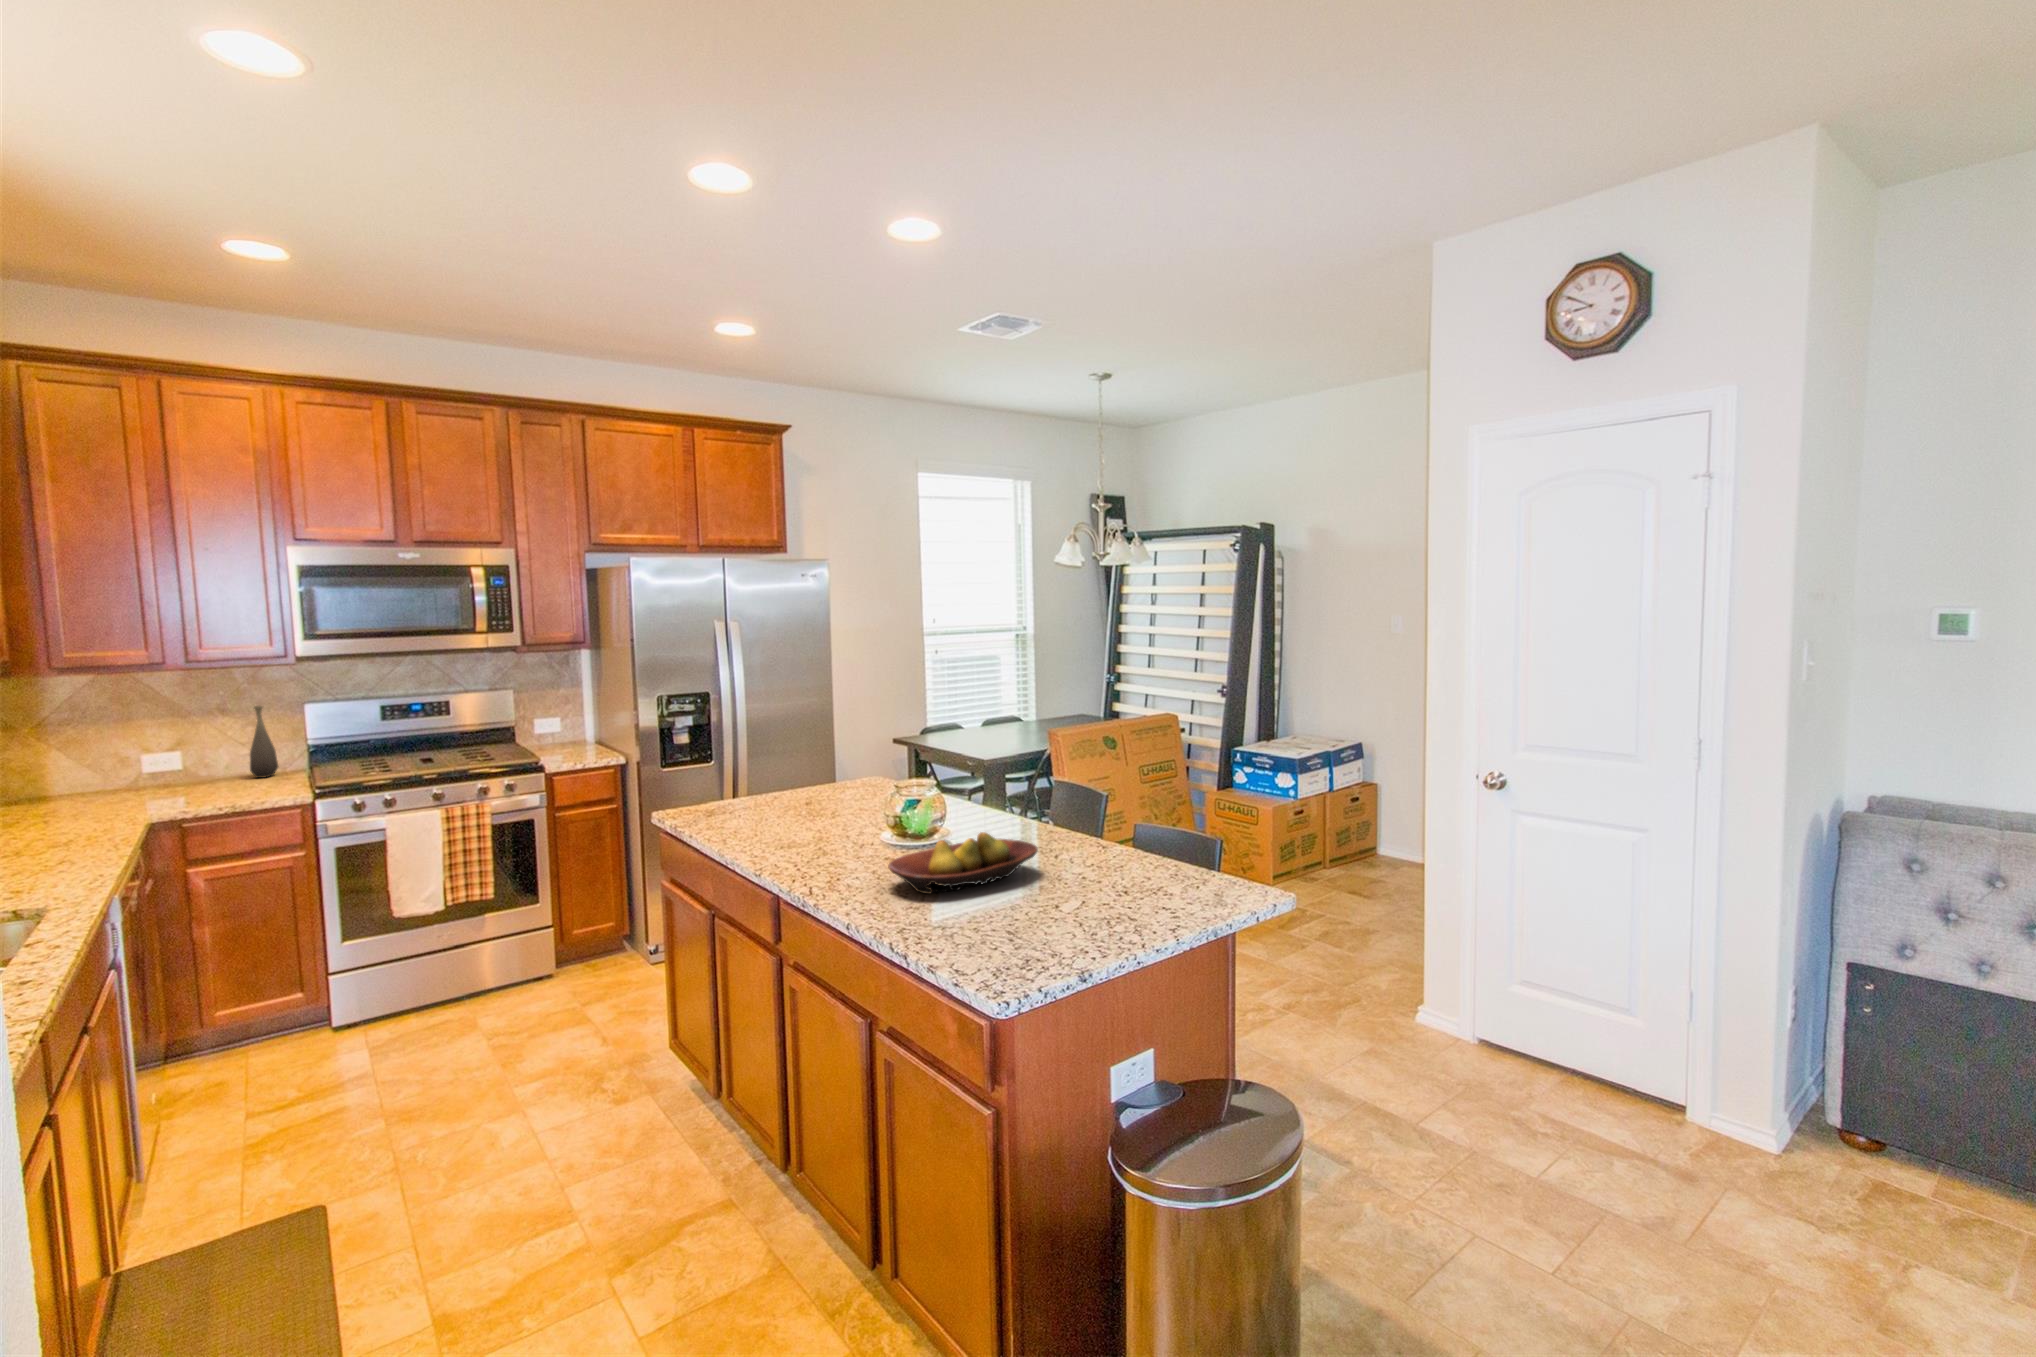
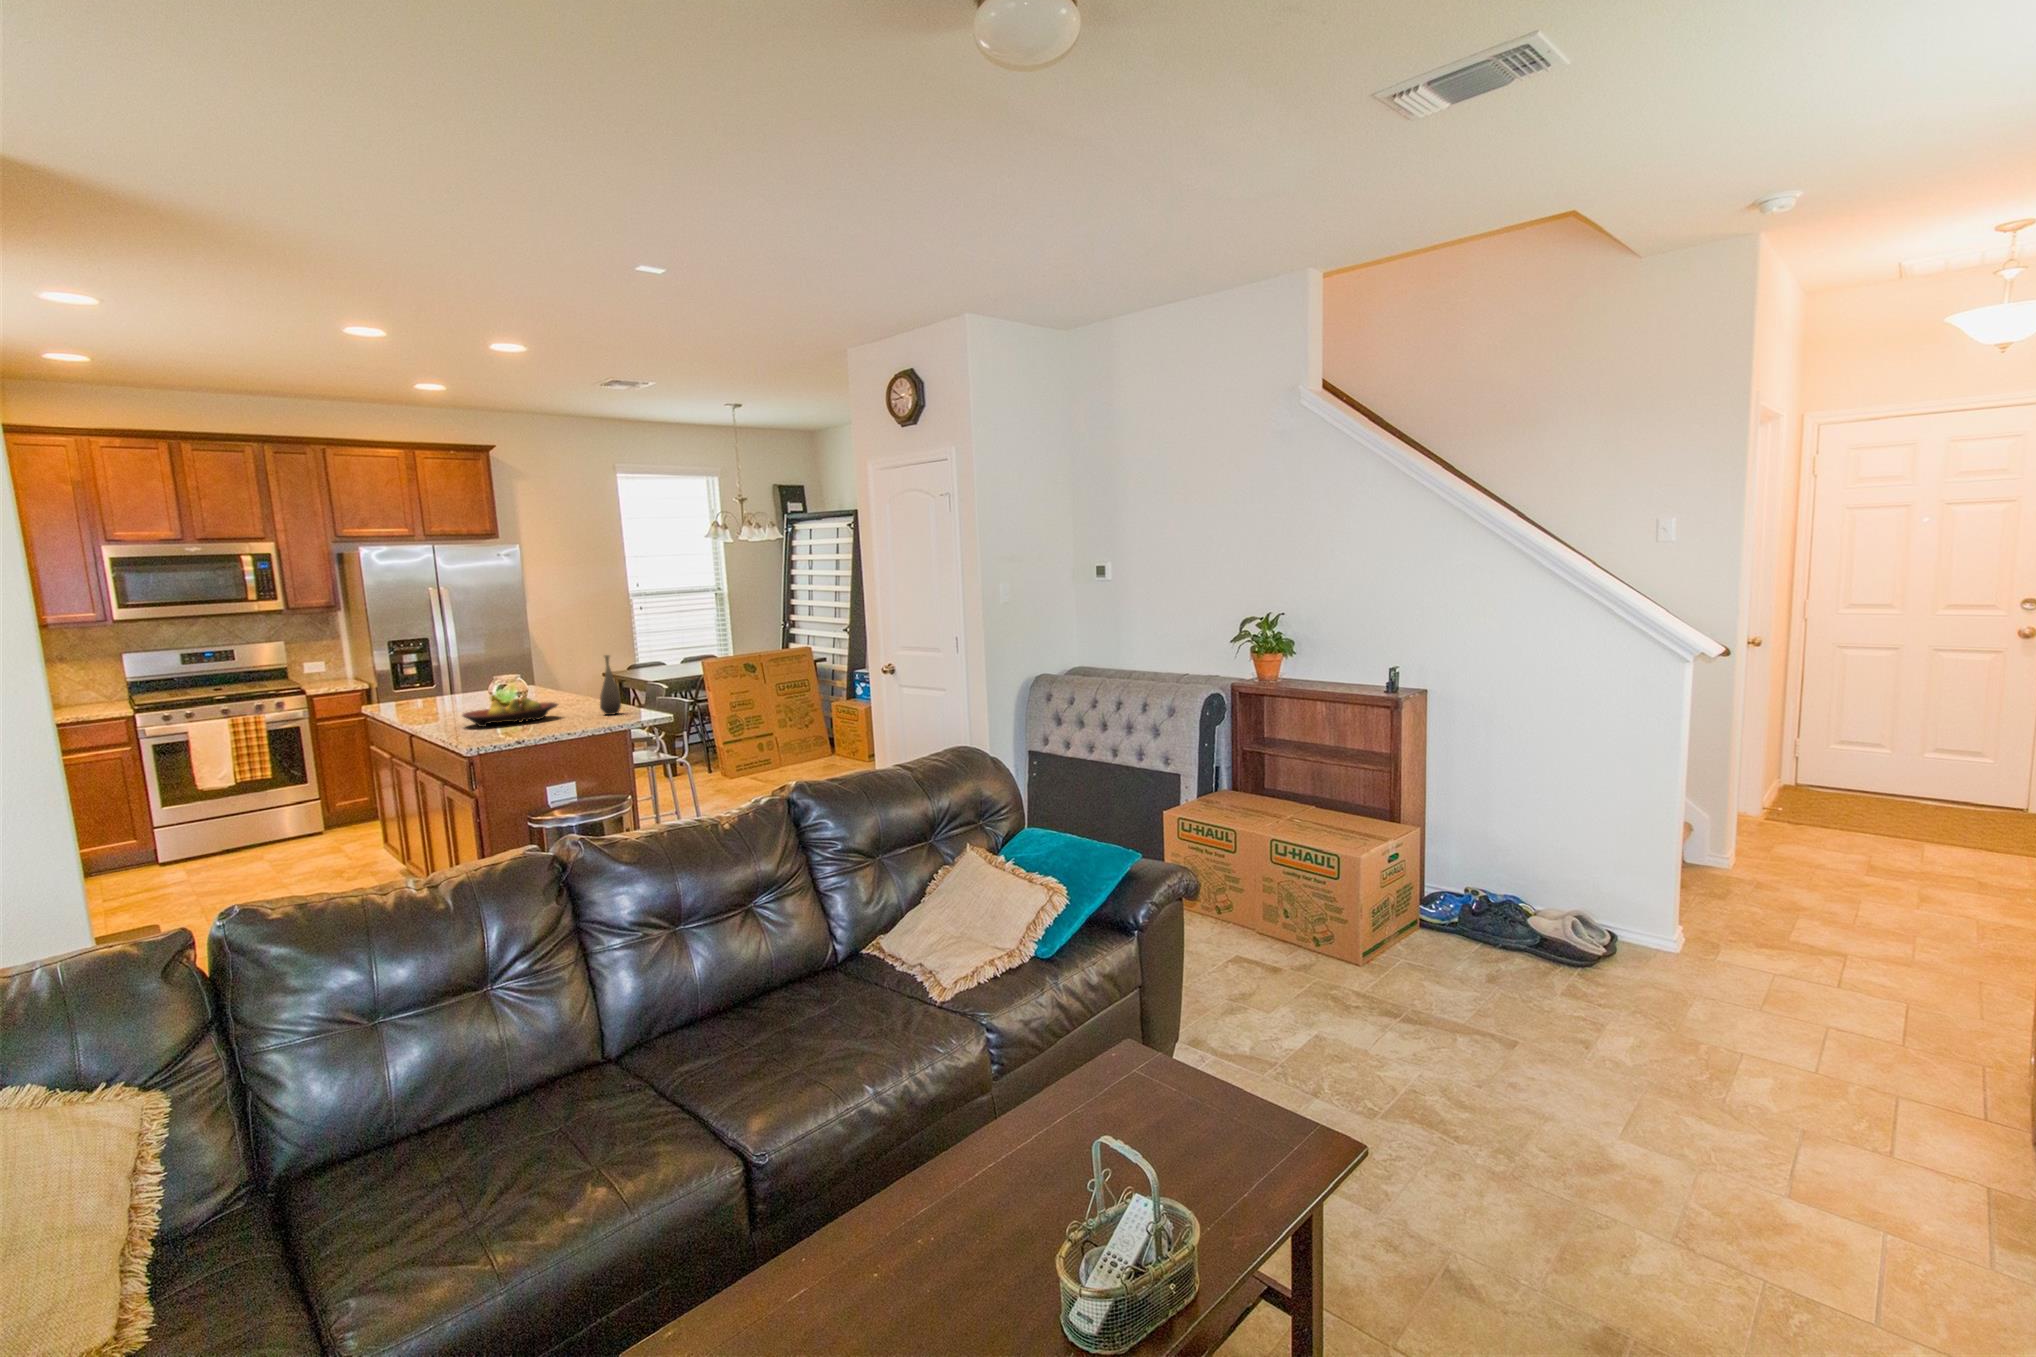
bottle: present [250,706,279,778] -> present [600,655,621,715]

